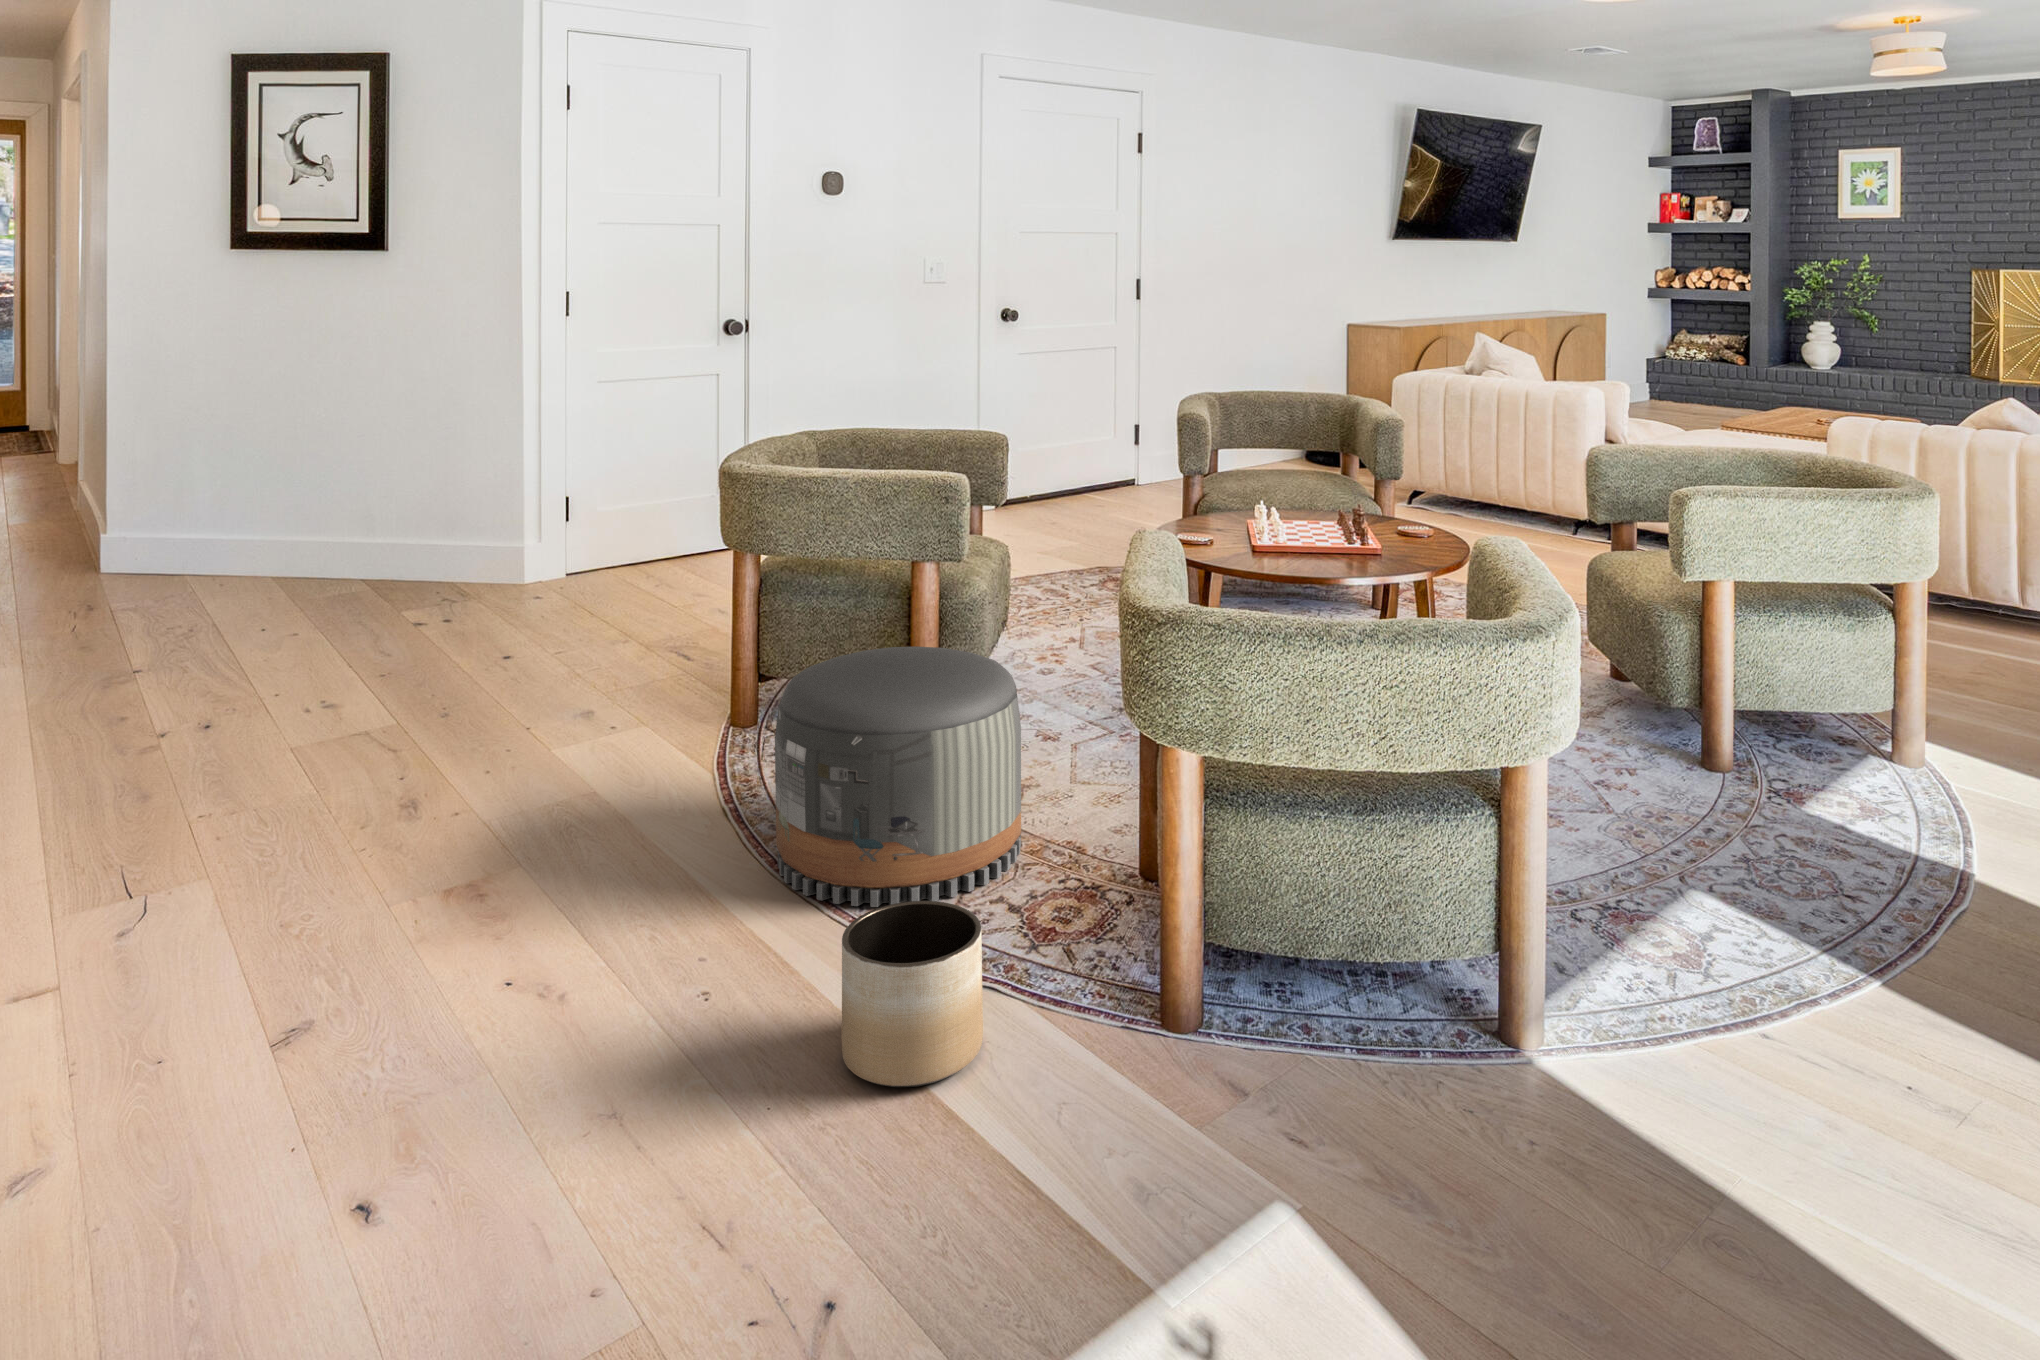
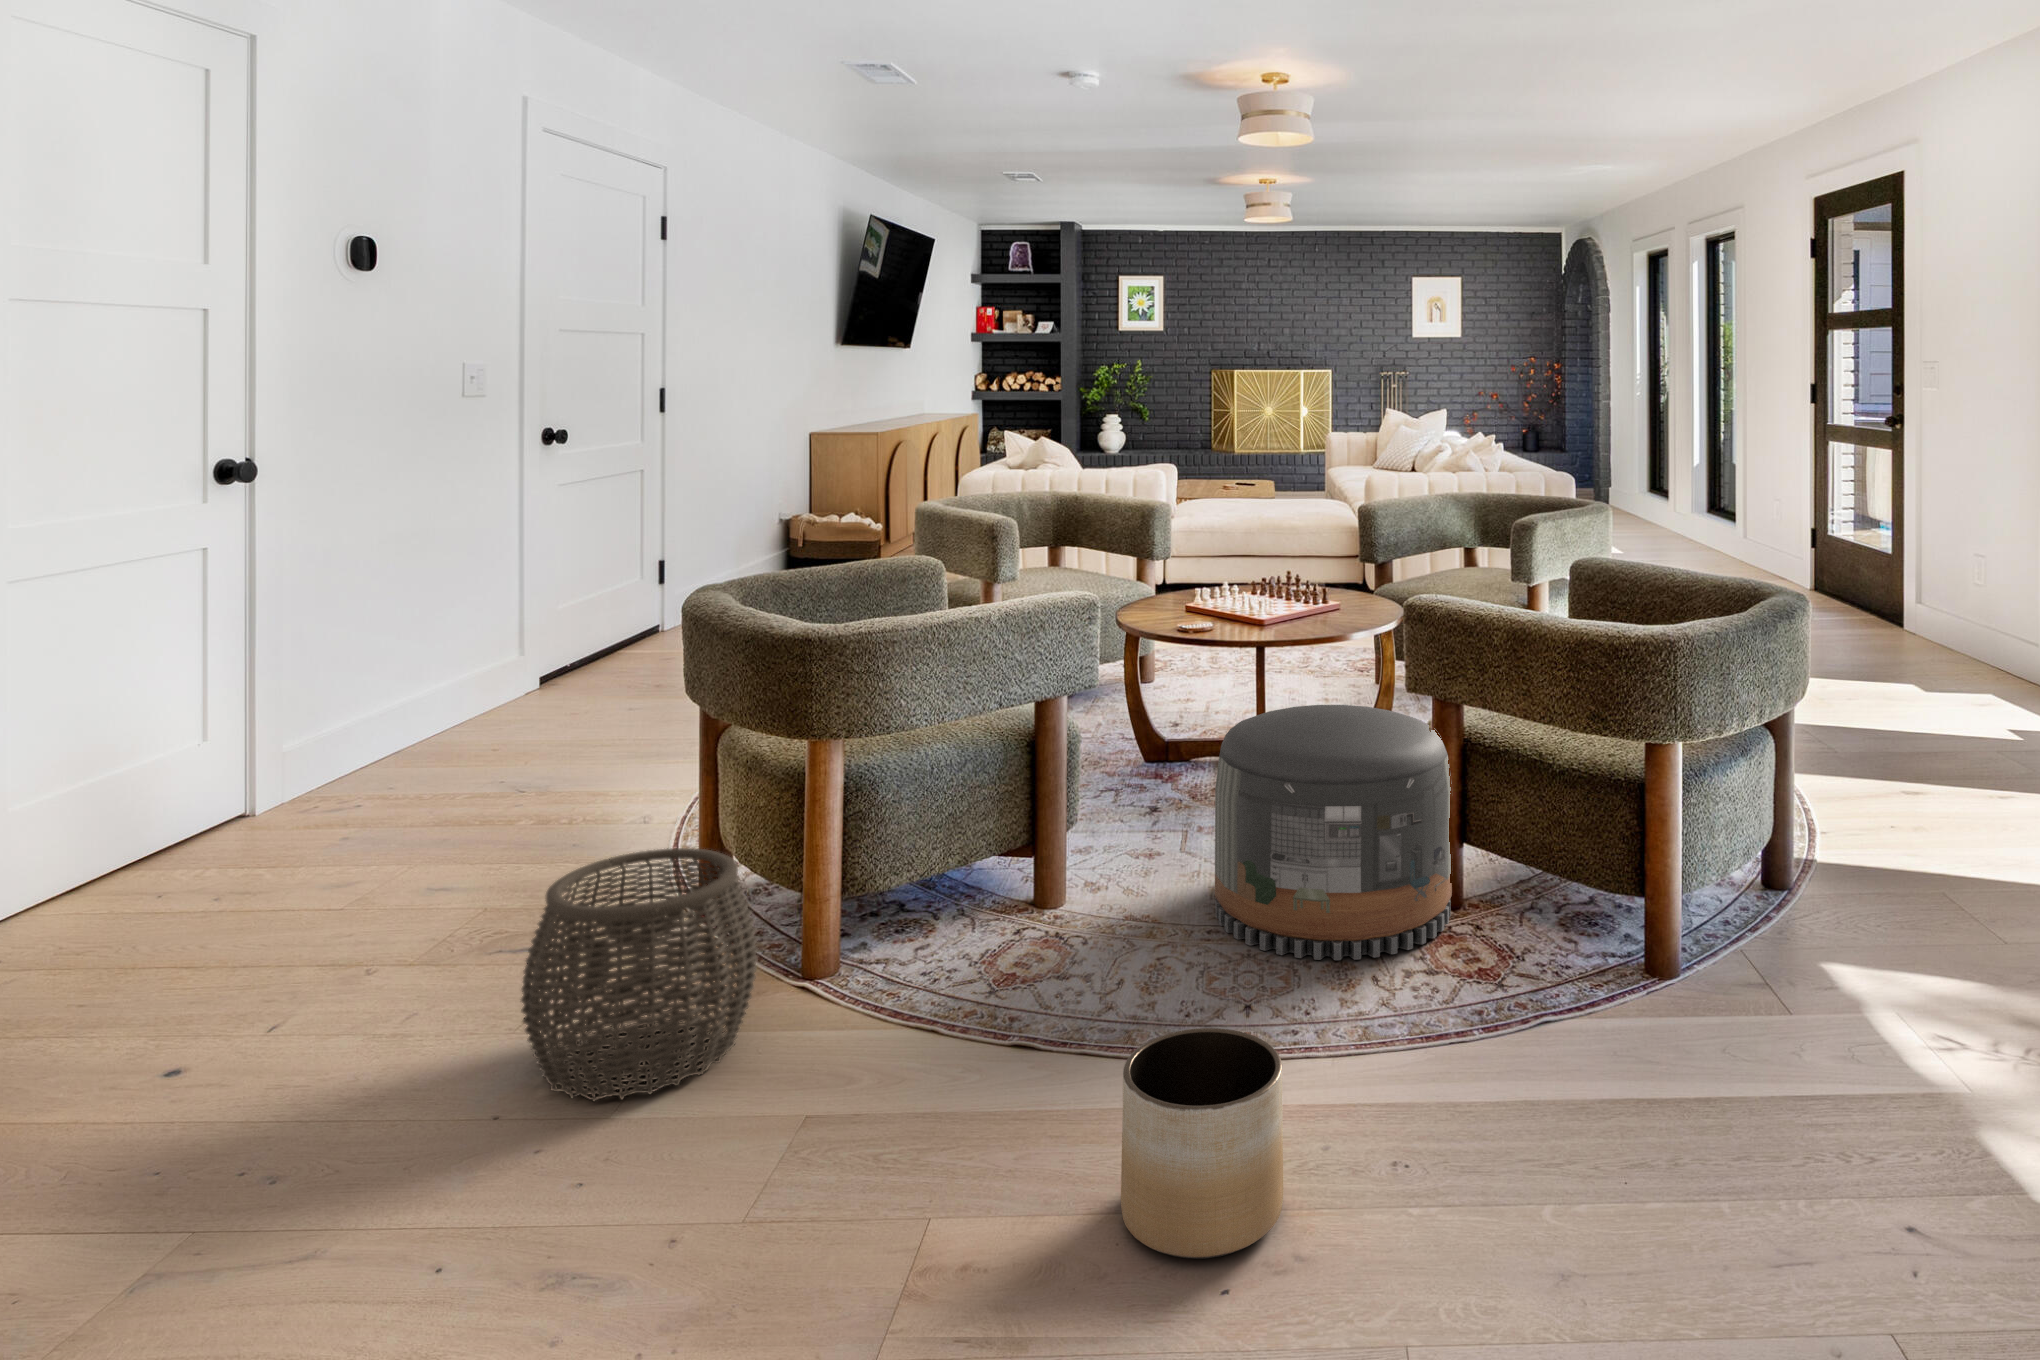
woven basket: none [320,638,490,797] -> present [521,848,758,1101]
planter: present [842,901,983,1087] -> present [1121,1028,1283,1259]

